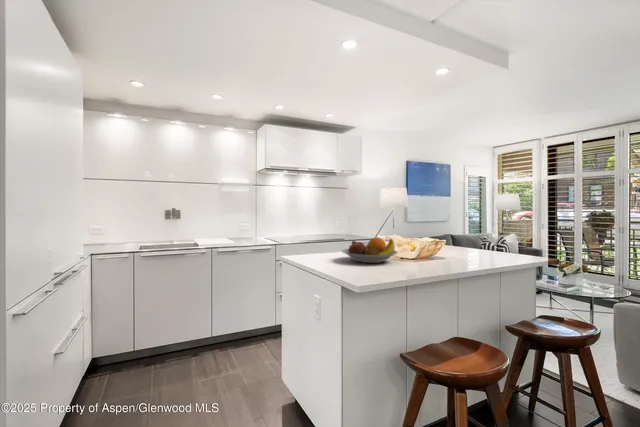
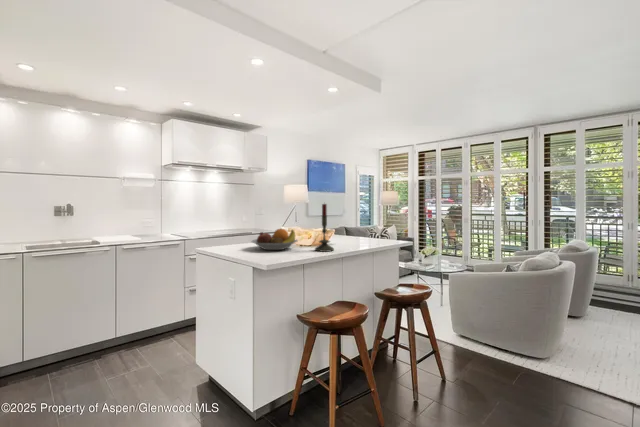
candle: none [420,205,445,268] -> present [315,204,334,252]

